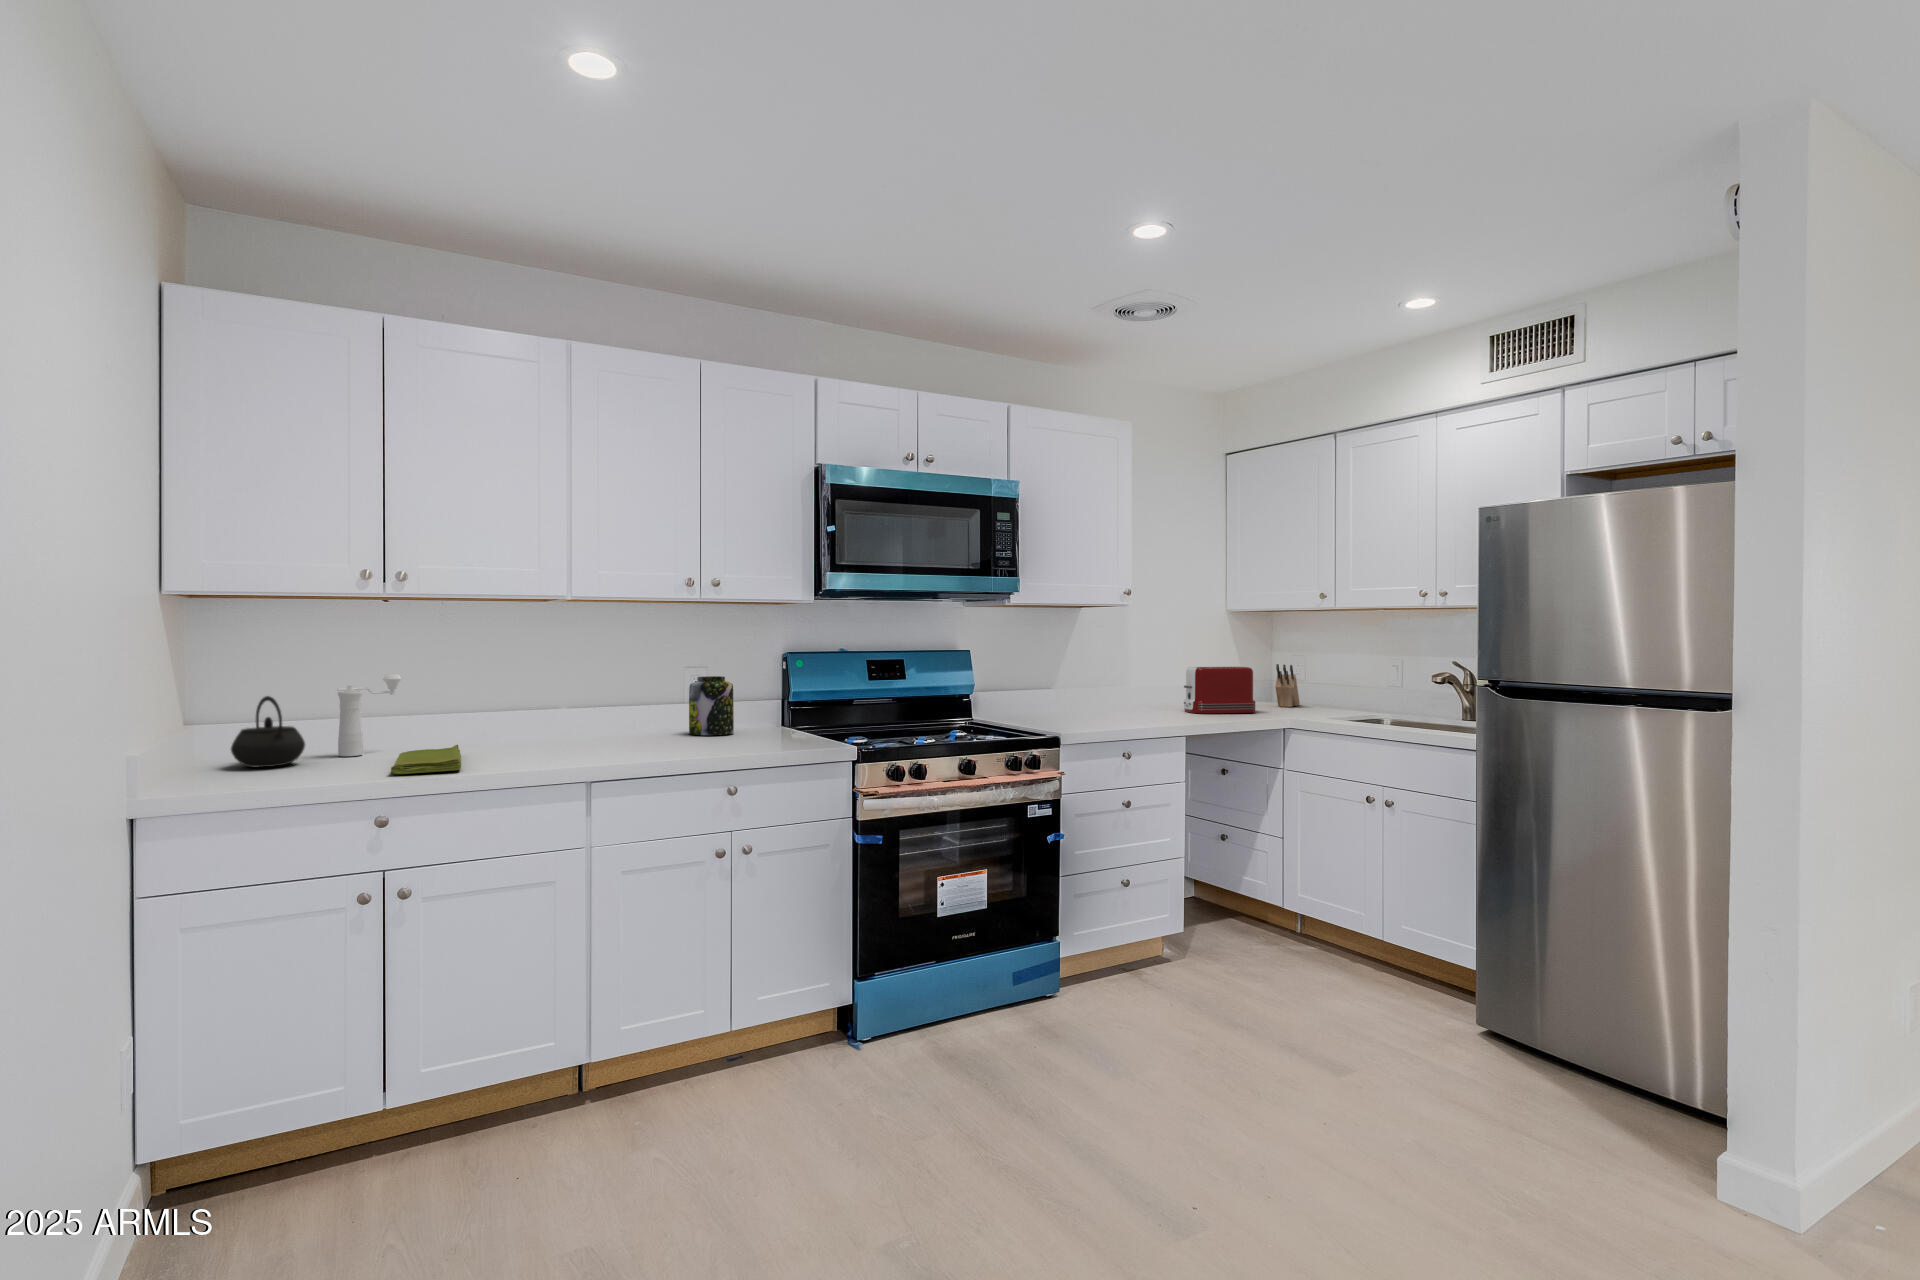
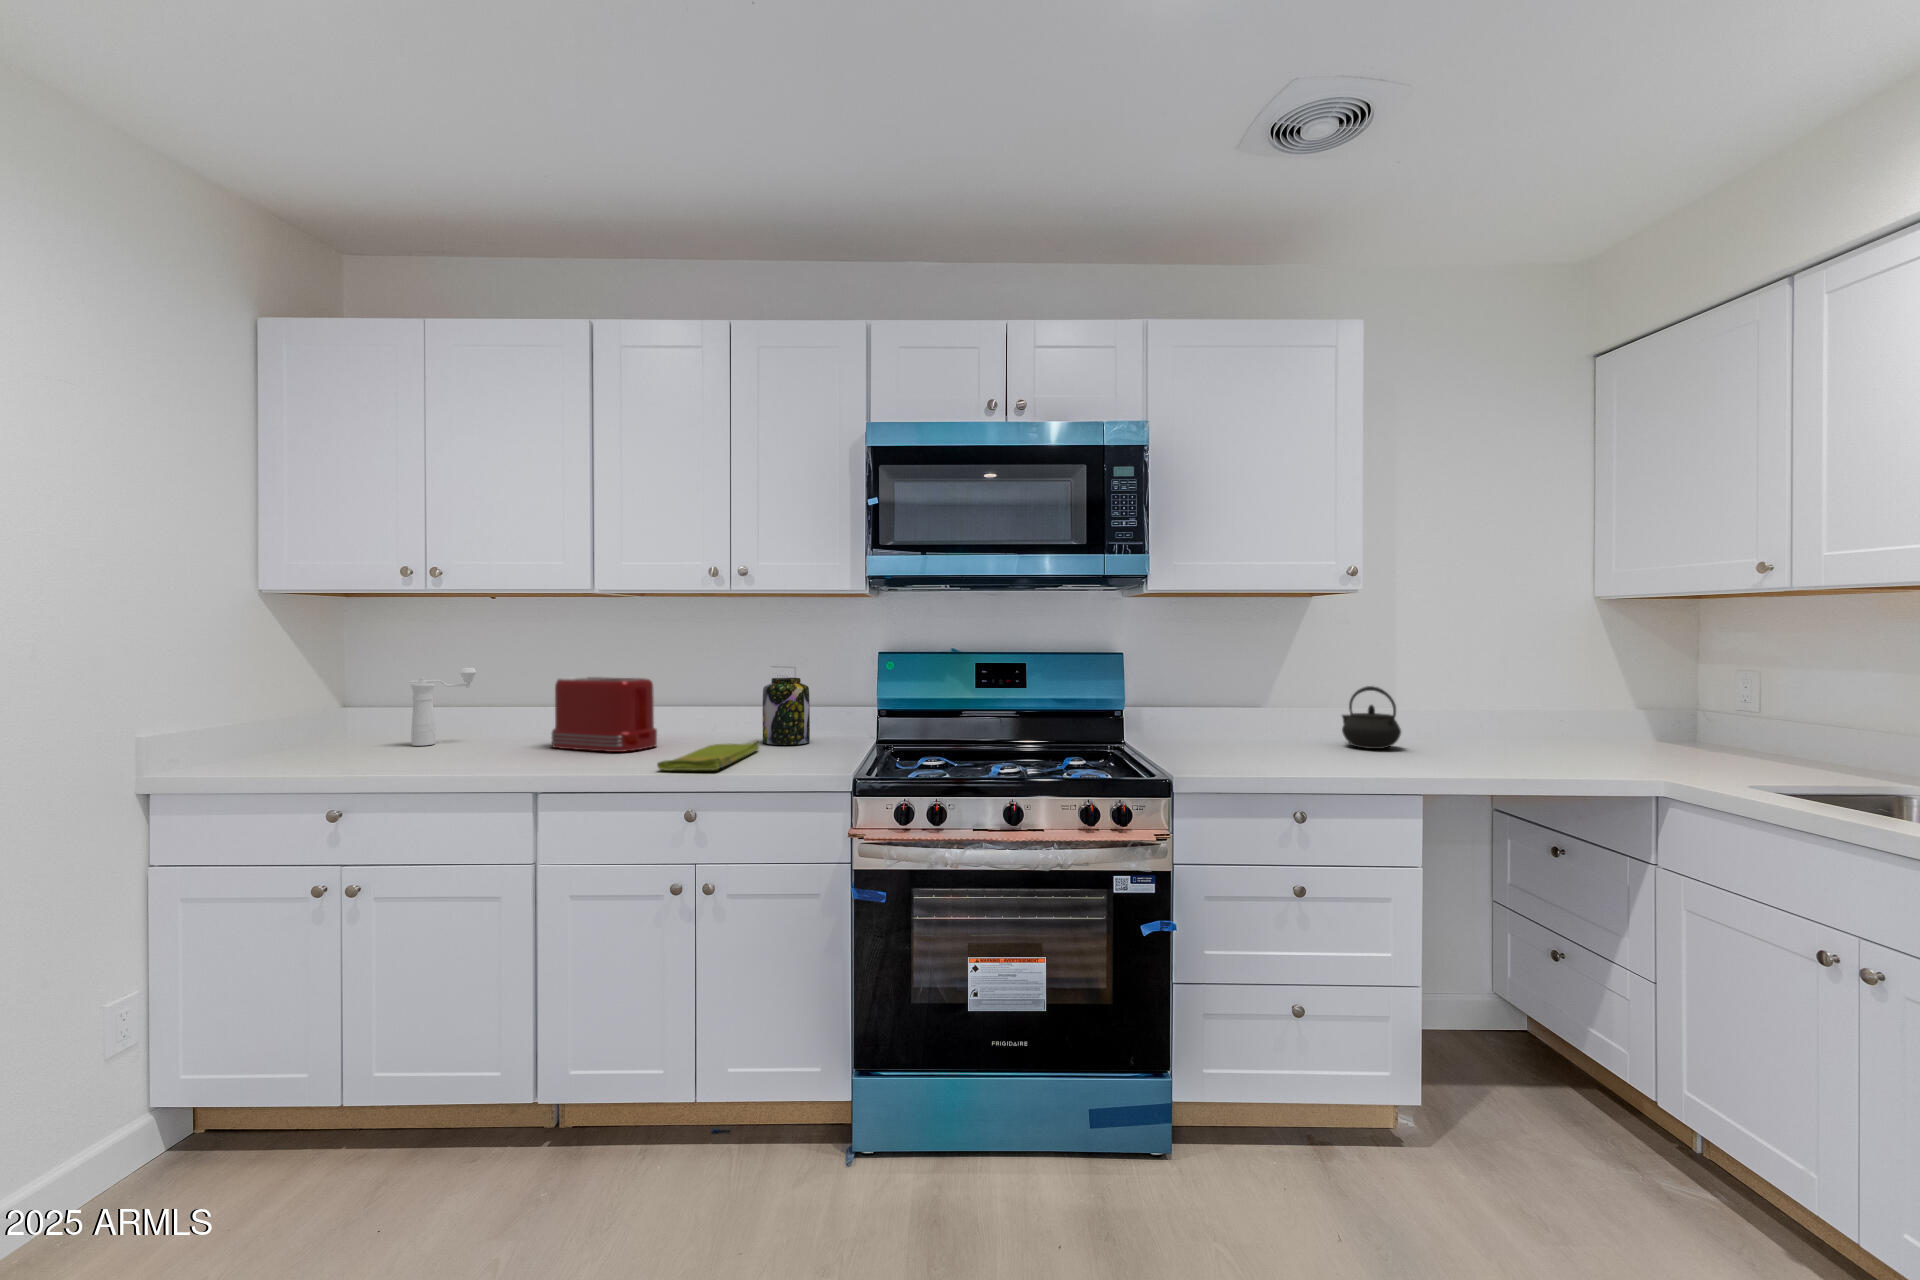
knife block: present [1275,664,1300,707] -> none [1690,681,1751,752]
toaster: present [1184,667,1255,714] -> present [552,677,657,752]
kettle: present [231,696,305,767] -> present [1342,686,1401,749]
dish towel: present [391,745,461,774] -> present [657,741,759,771]

